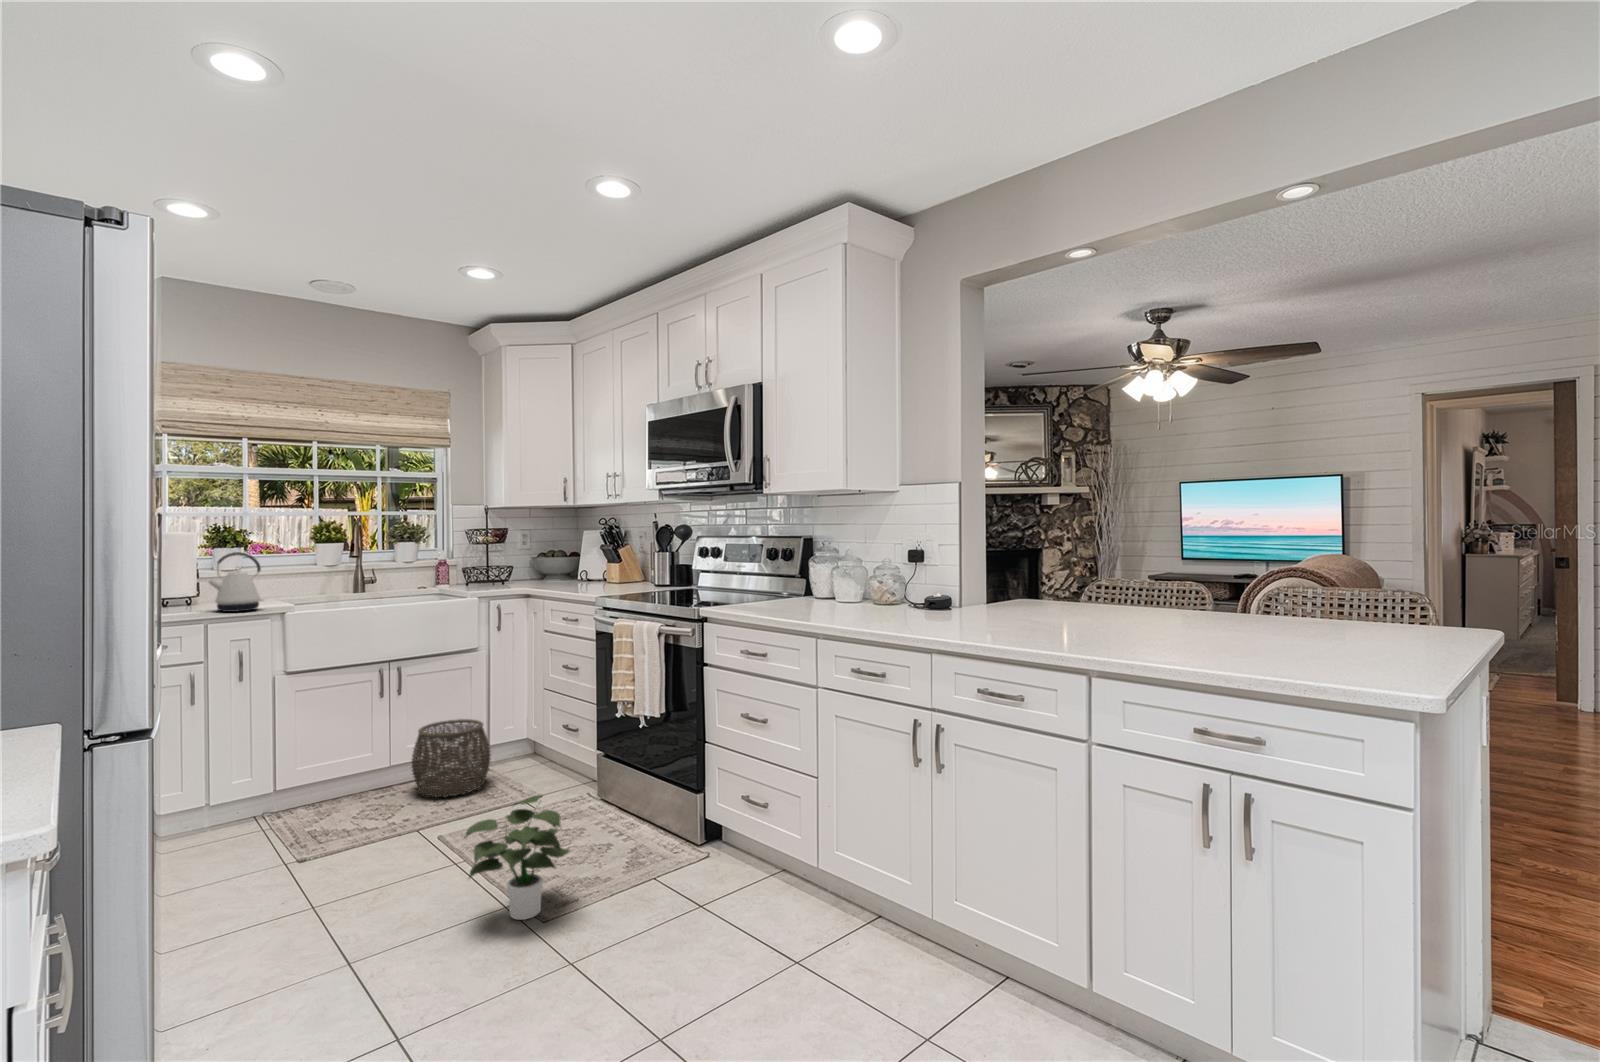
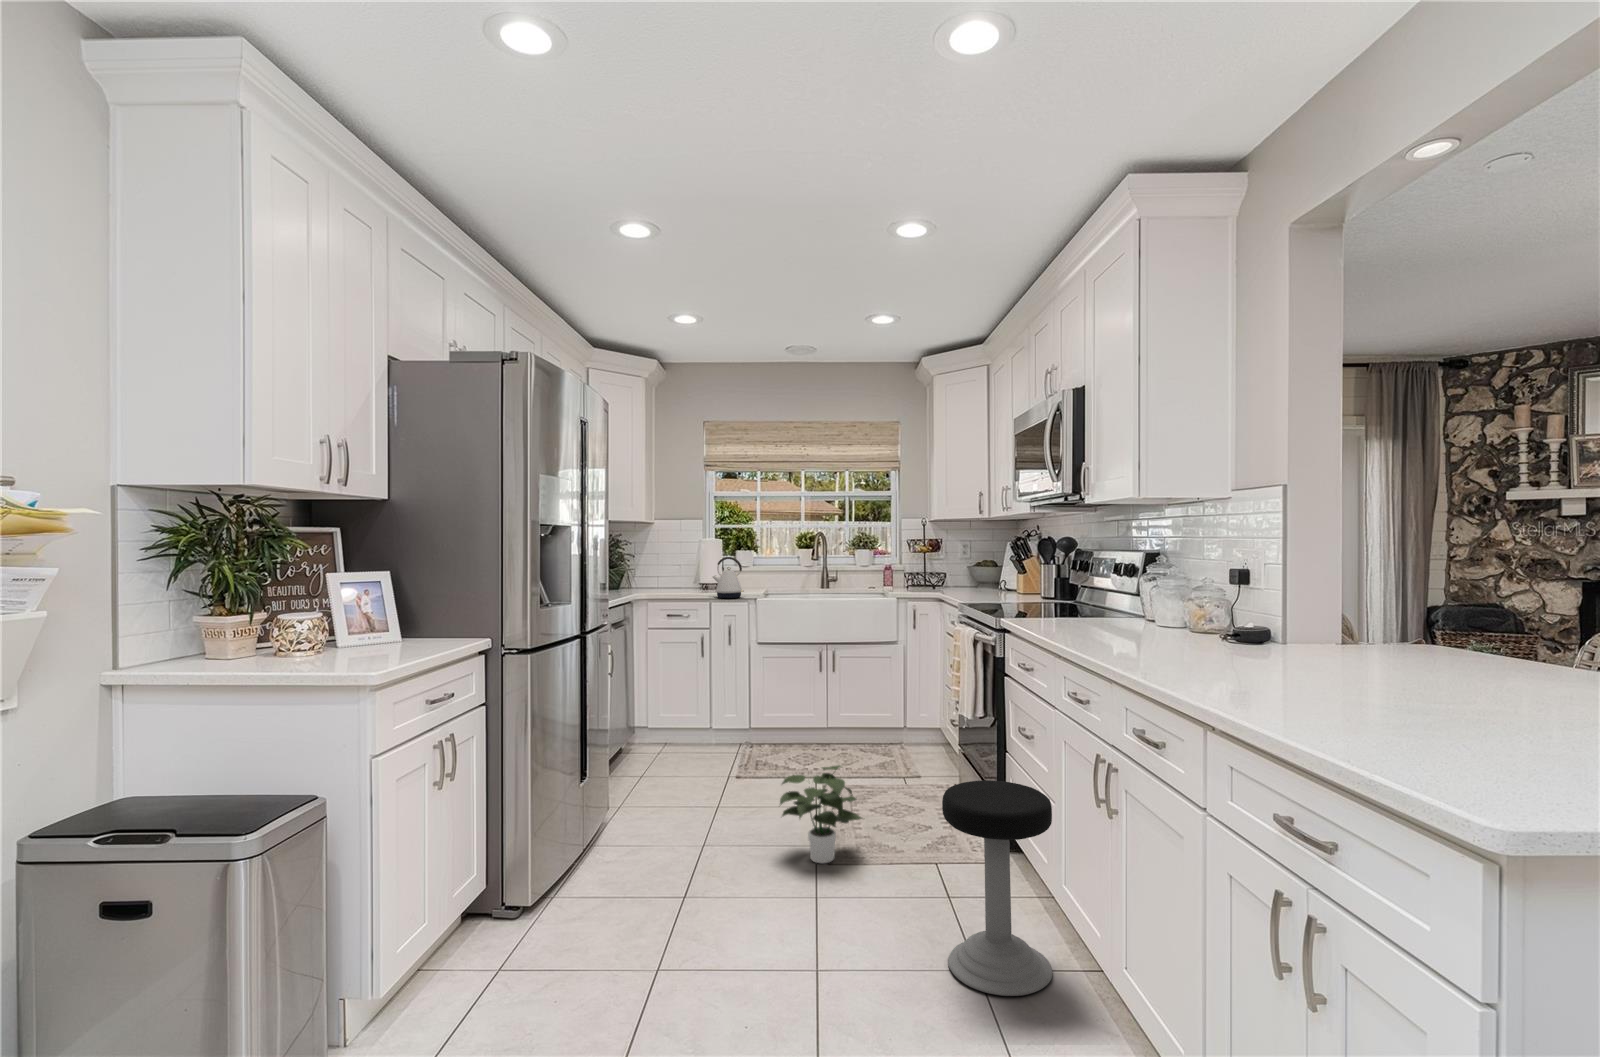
woven basket: present [412,719,491,798] -> none [833,698,893,760]
stool: none [745,762,849,971] -> present [942,780,1052,996]

